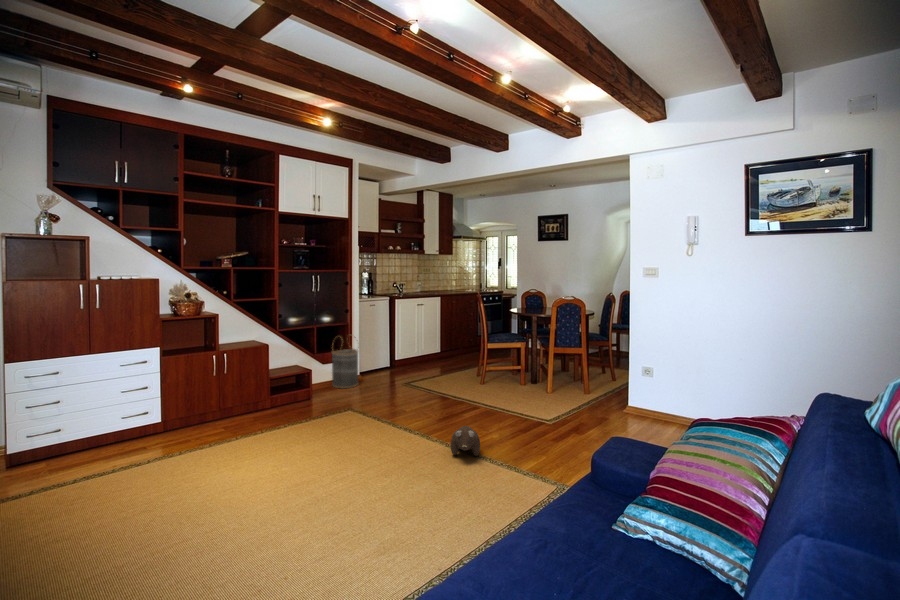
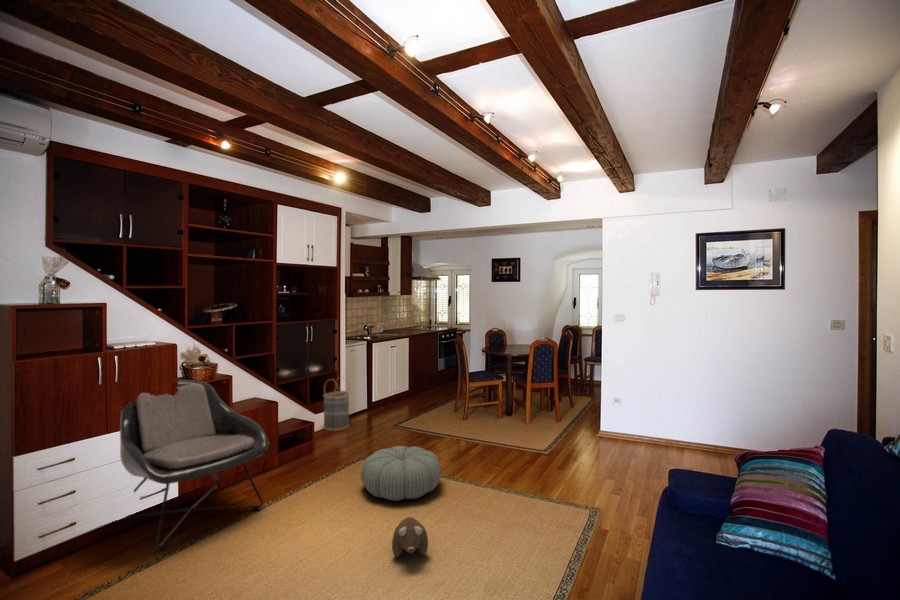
lounge chair: none [81,325,228,482] -> present [118,380,269,550]
pouf: none [326,403,411,458] -> present [361,446,441,501]
plush toy: present [451,426,480,456] -> present [392,517,428,557]

